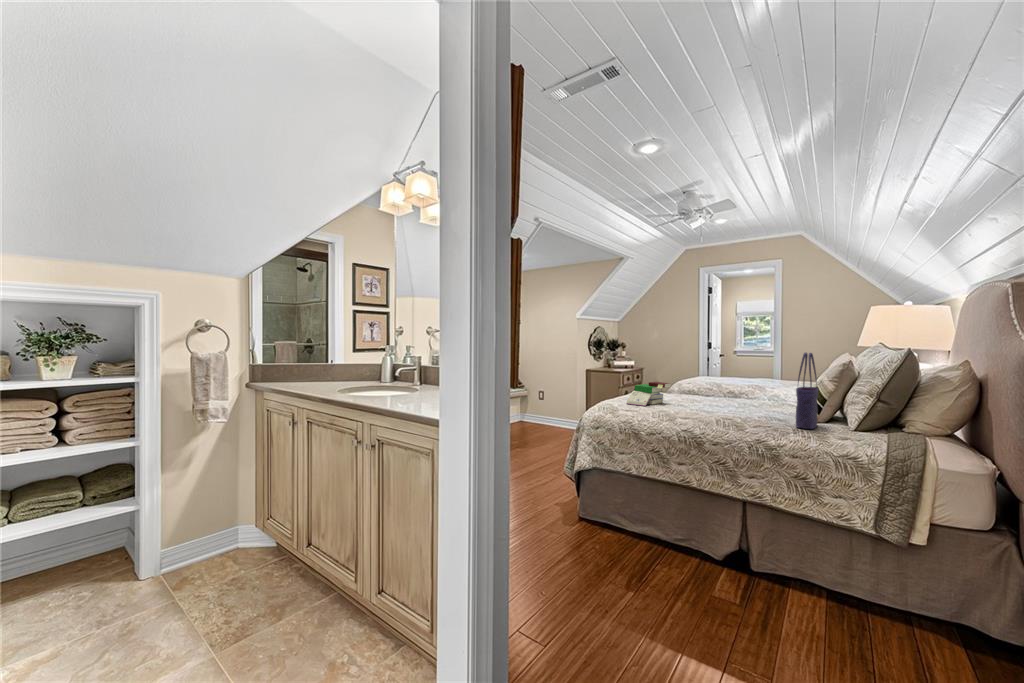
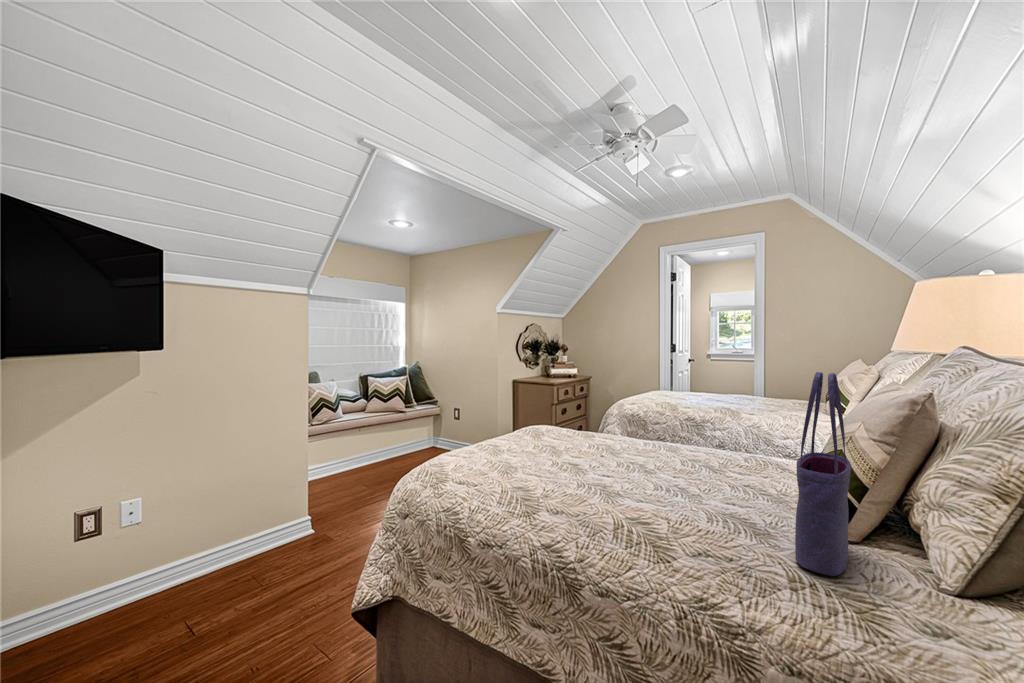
book: present [627,382,671,406] -> none [478,416,562,468]

